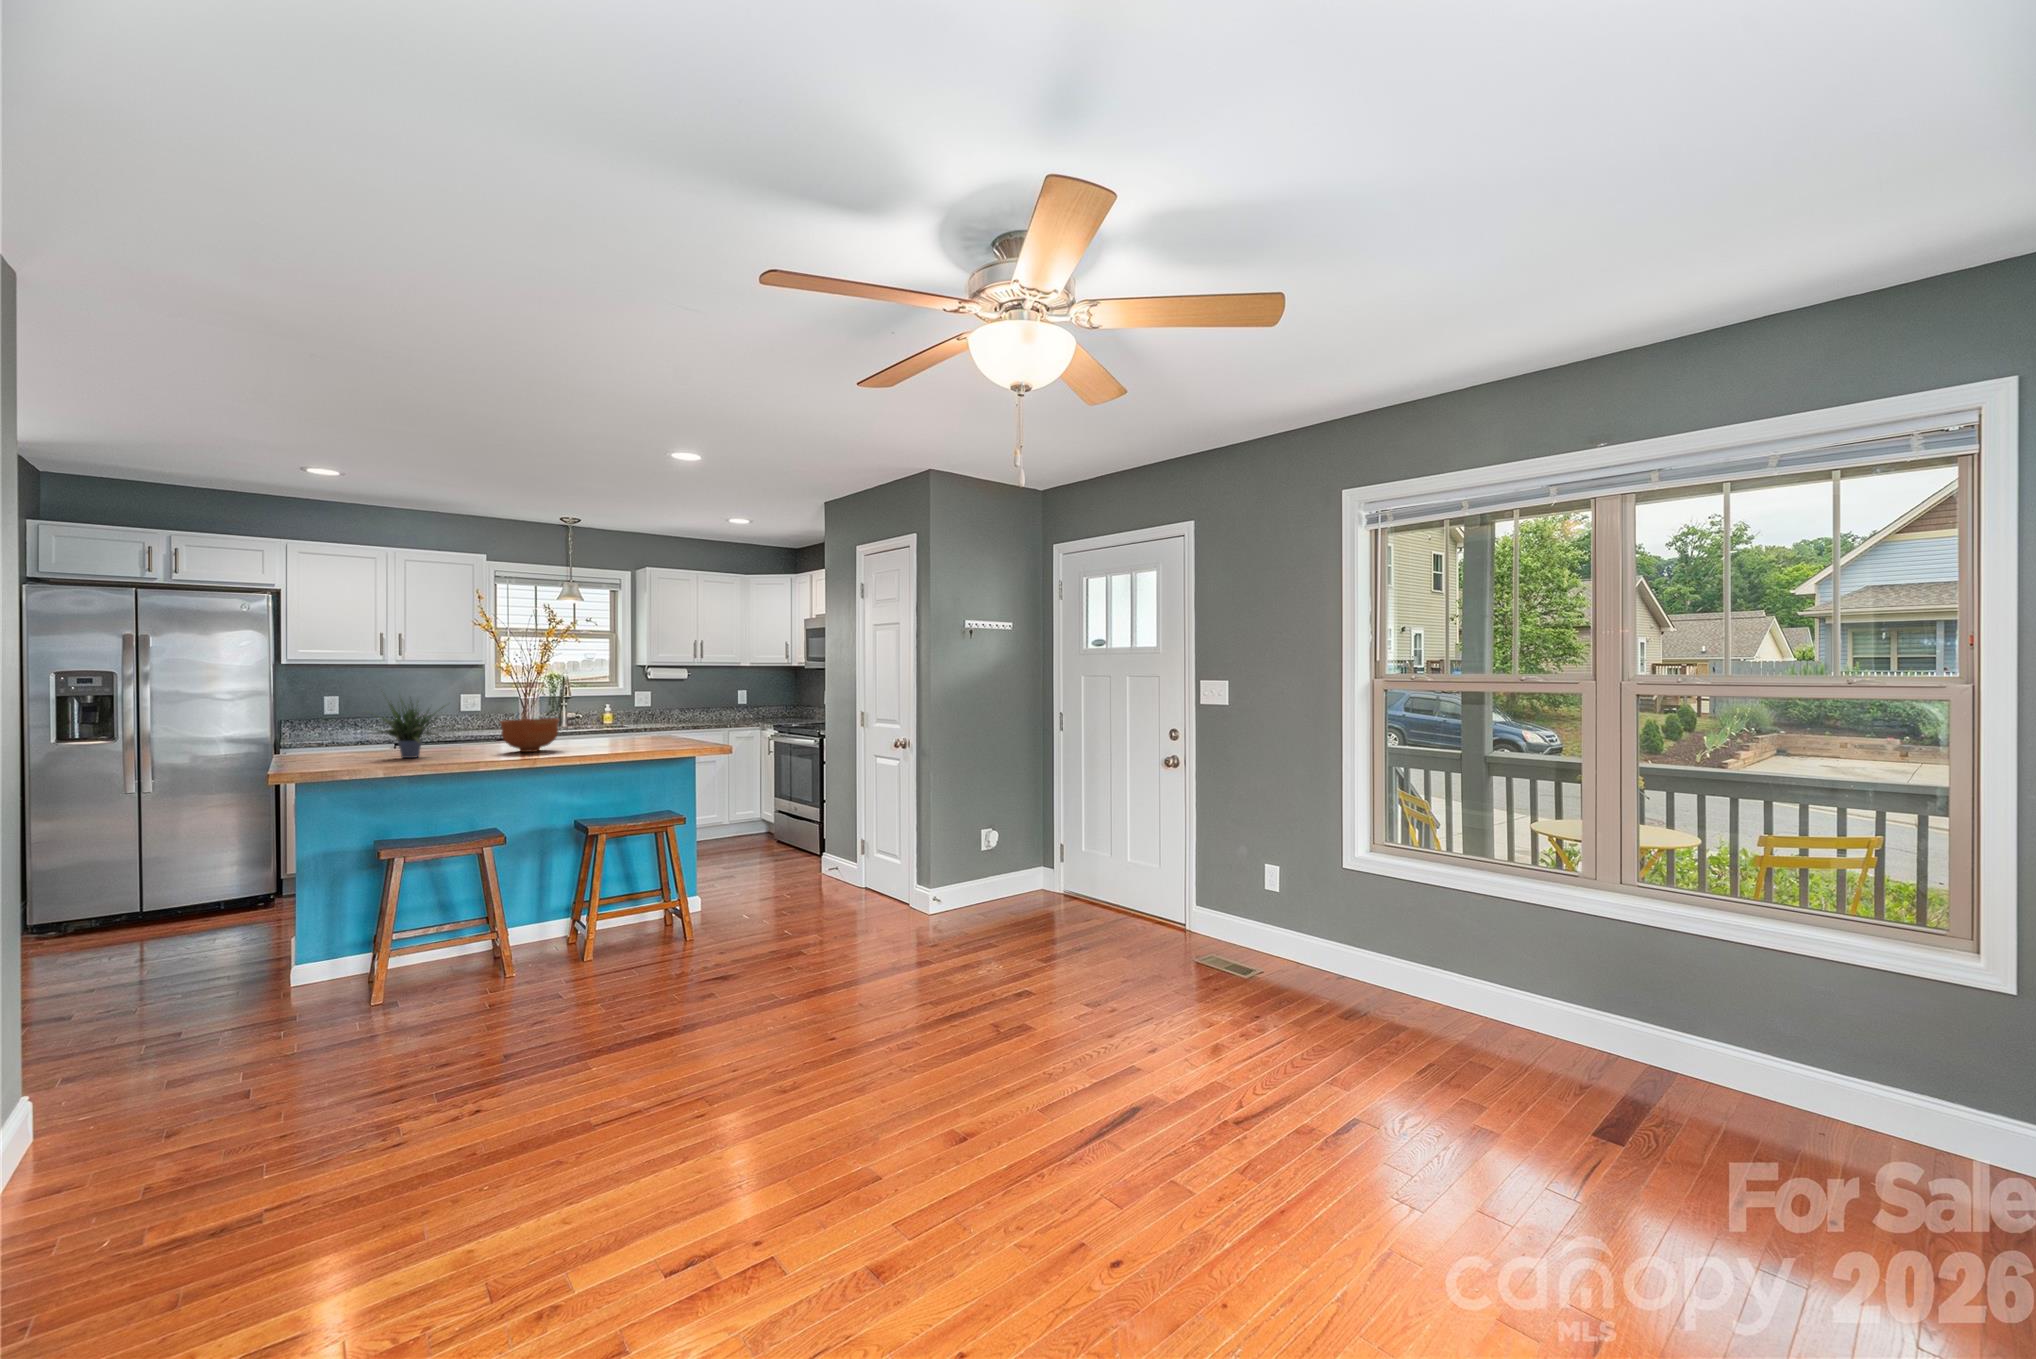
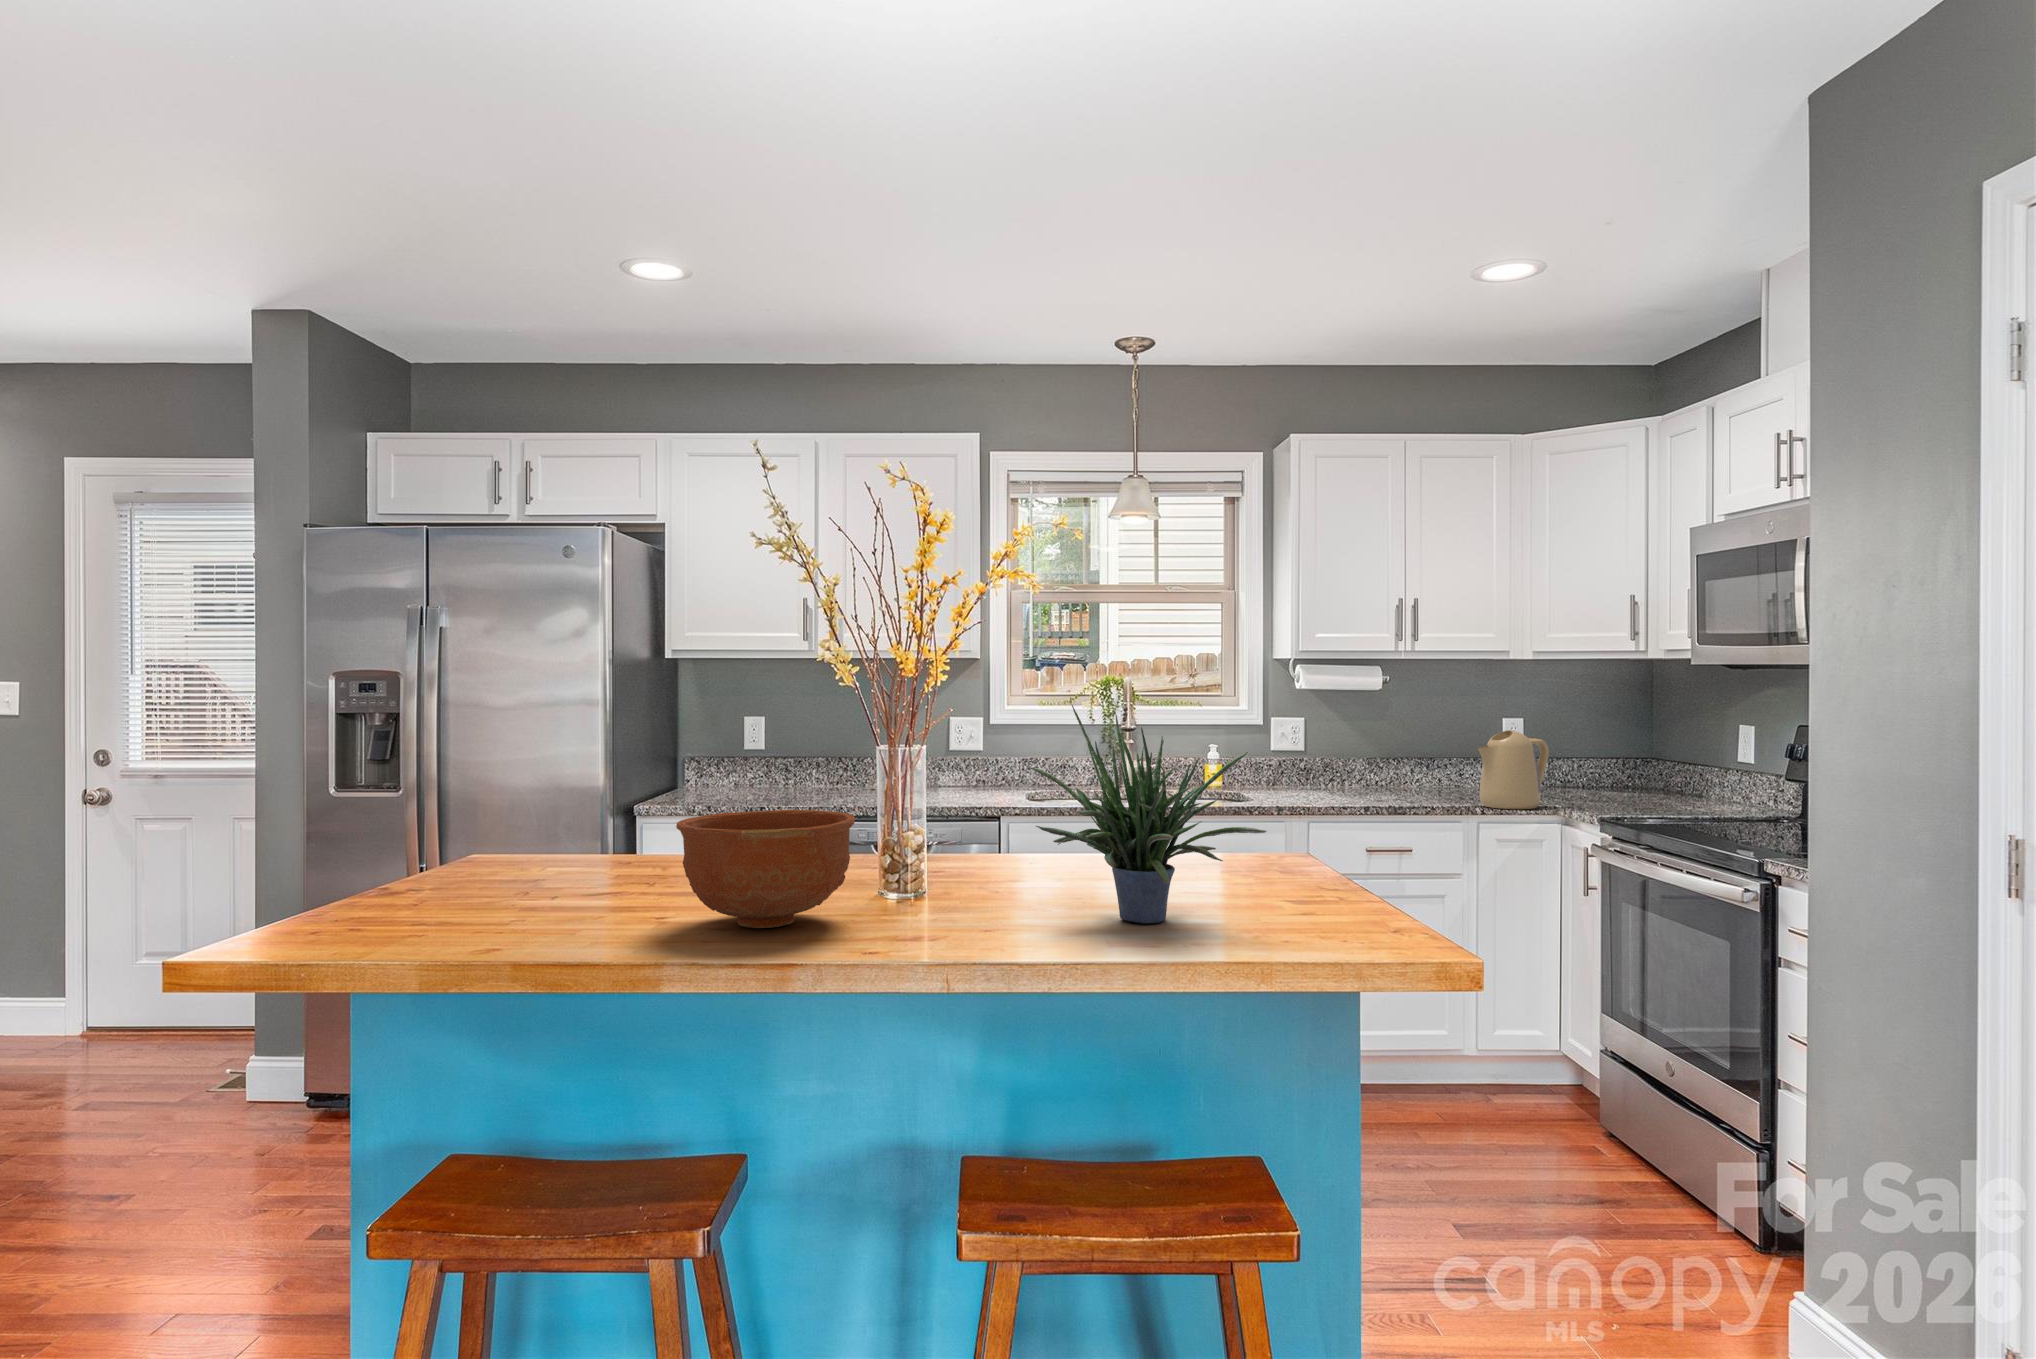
kettle: none [728,694,755,724] -> present [1478,730,1549,810]
potted plant: present [373,700,450,758] -> present [1030,698,1267,923]

